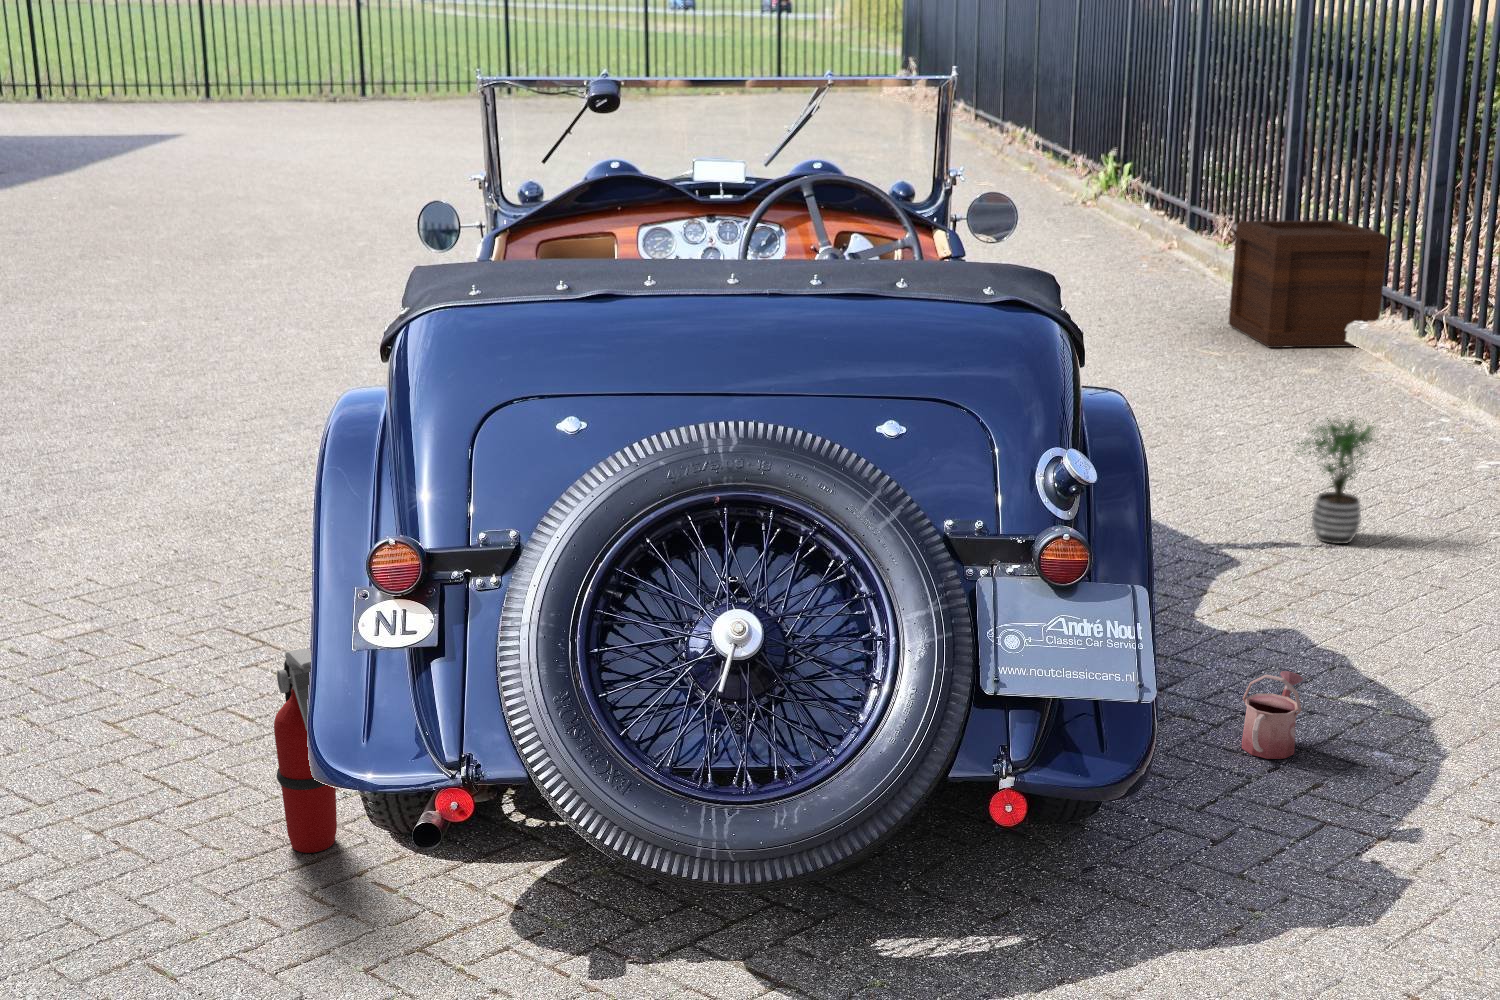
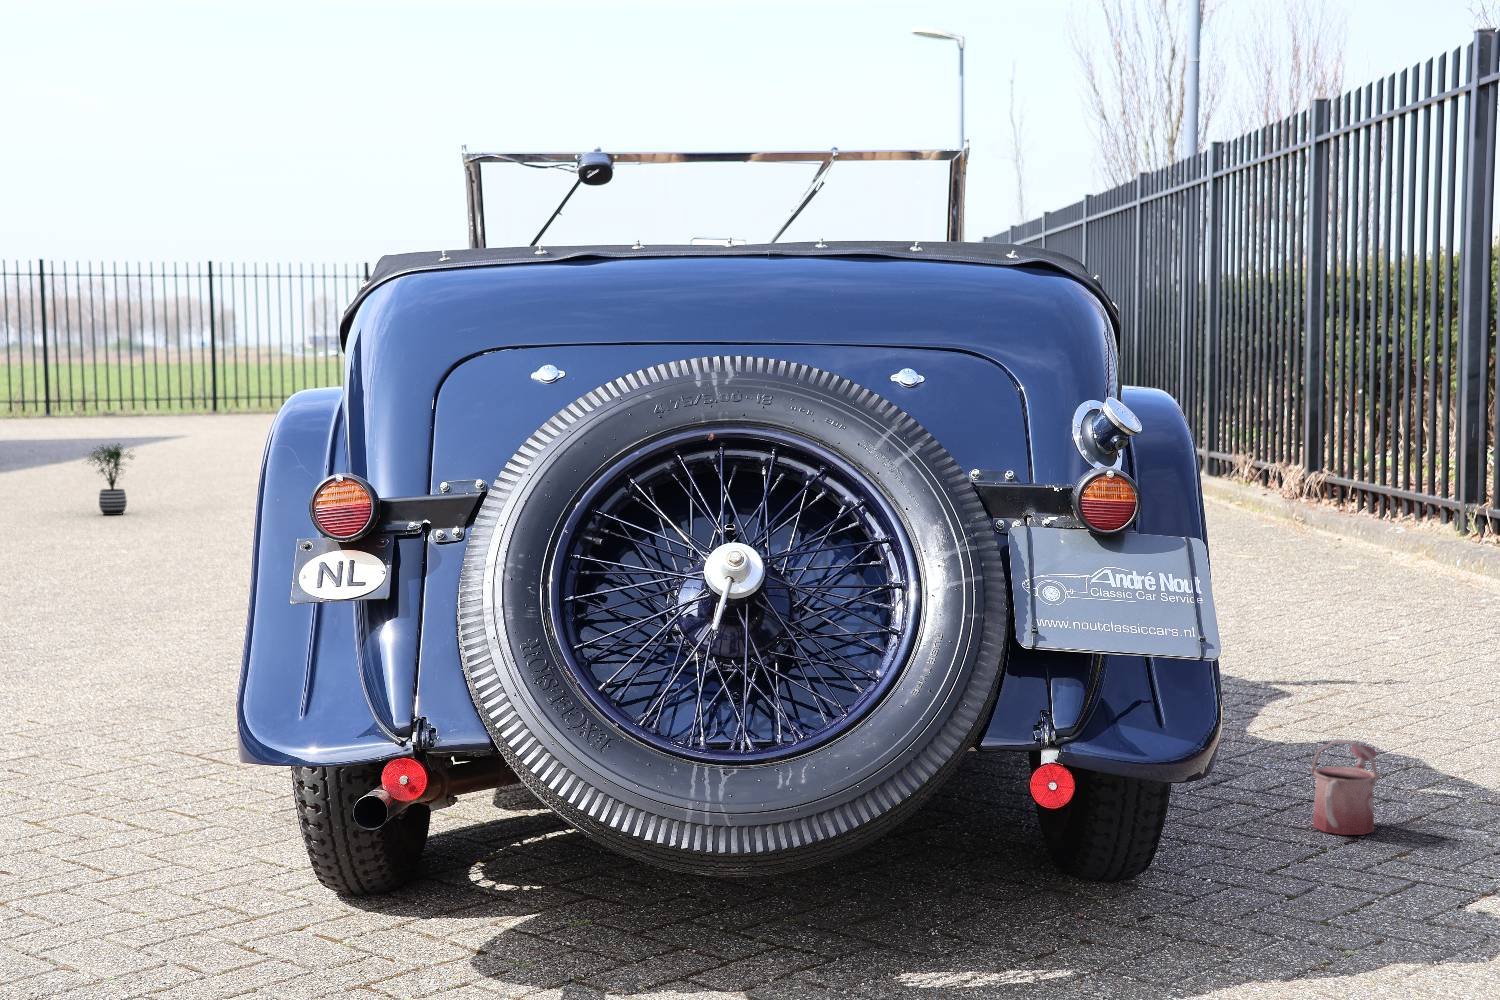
wooden crate: present [1228,220,1388,348] -> none [1257,431,1419,556]
potted plant: present [1296,418,1380,544] -> present [88,443,132,515]
fire extinguisher: present [274,649,337,853] -> none [204,661,277,908]

